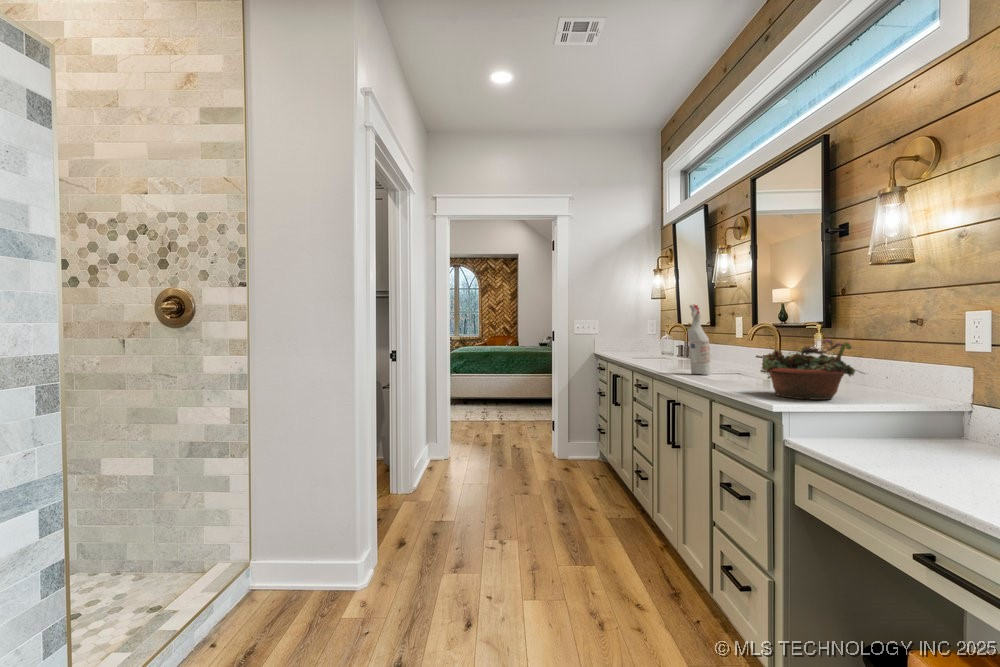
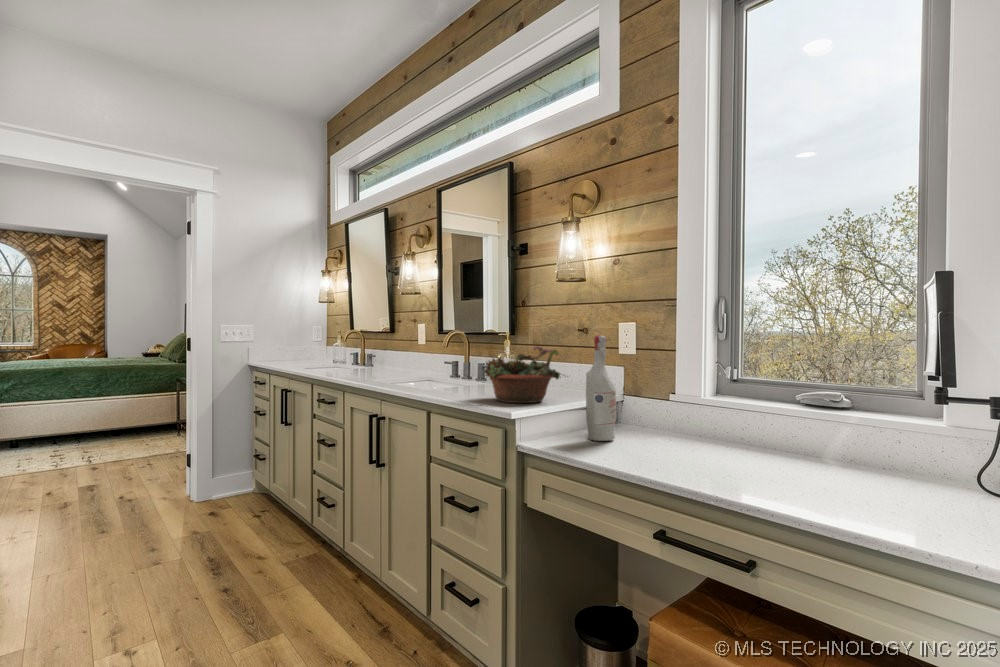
spray bottle: present [687,304,711,375] -> present [586,335,616,441]

